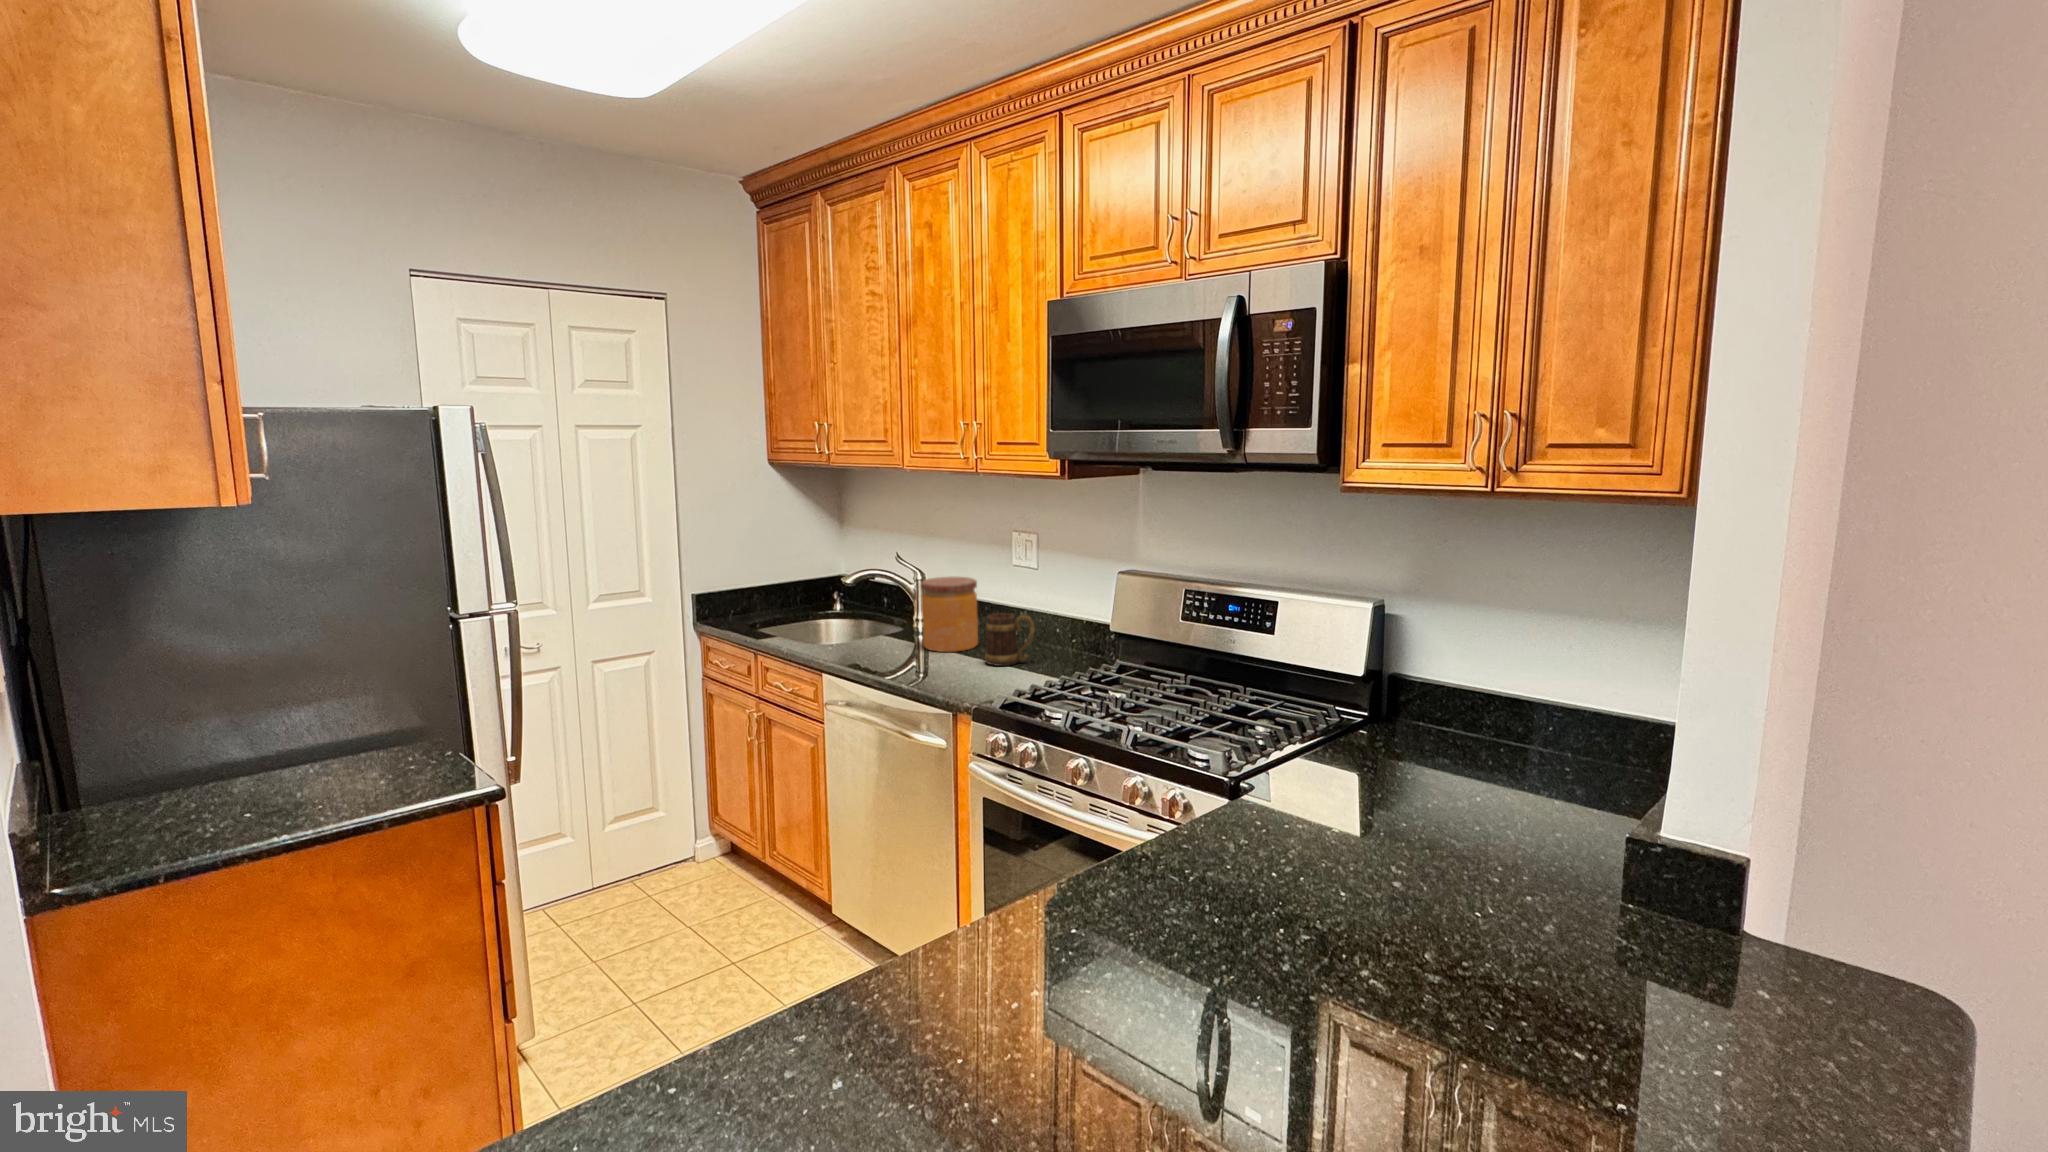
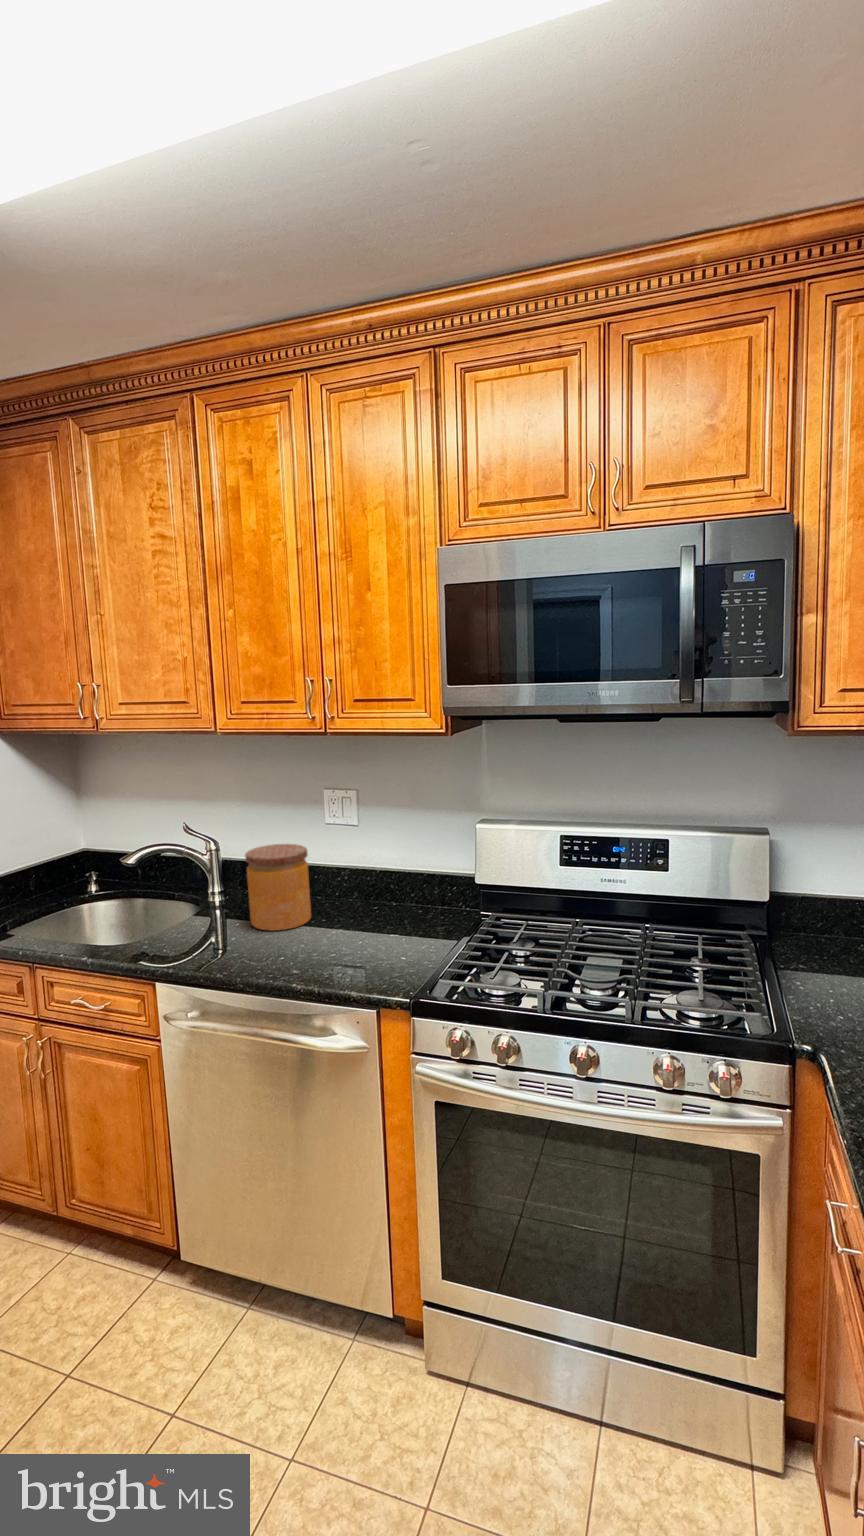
mug: present [985,613,1035,666] -> none [345,880,398,939]

